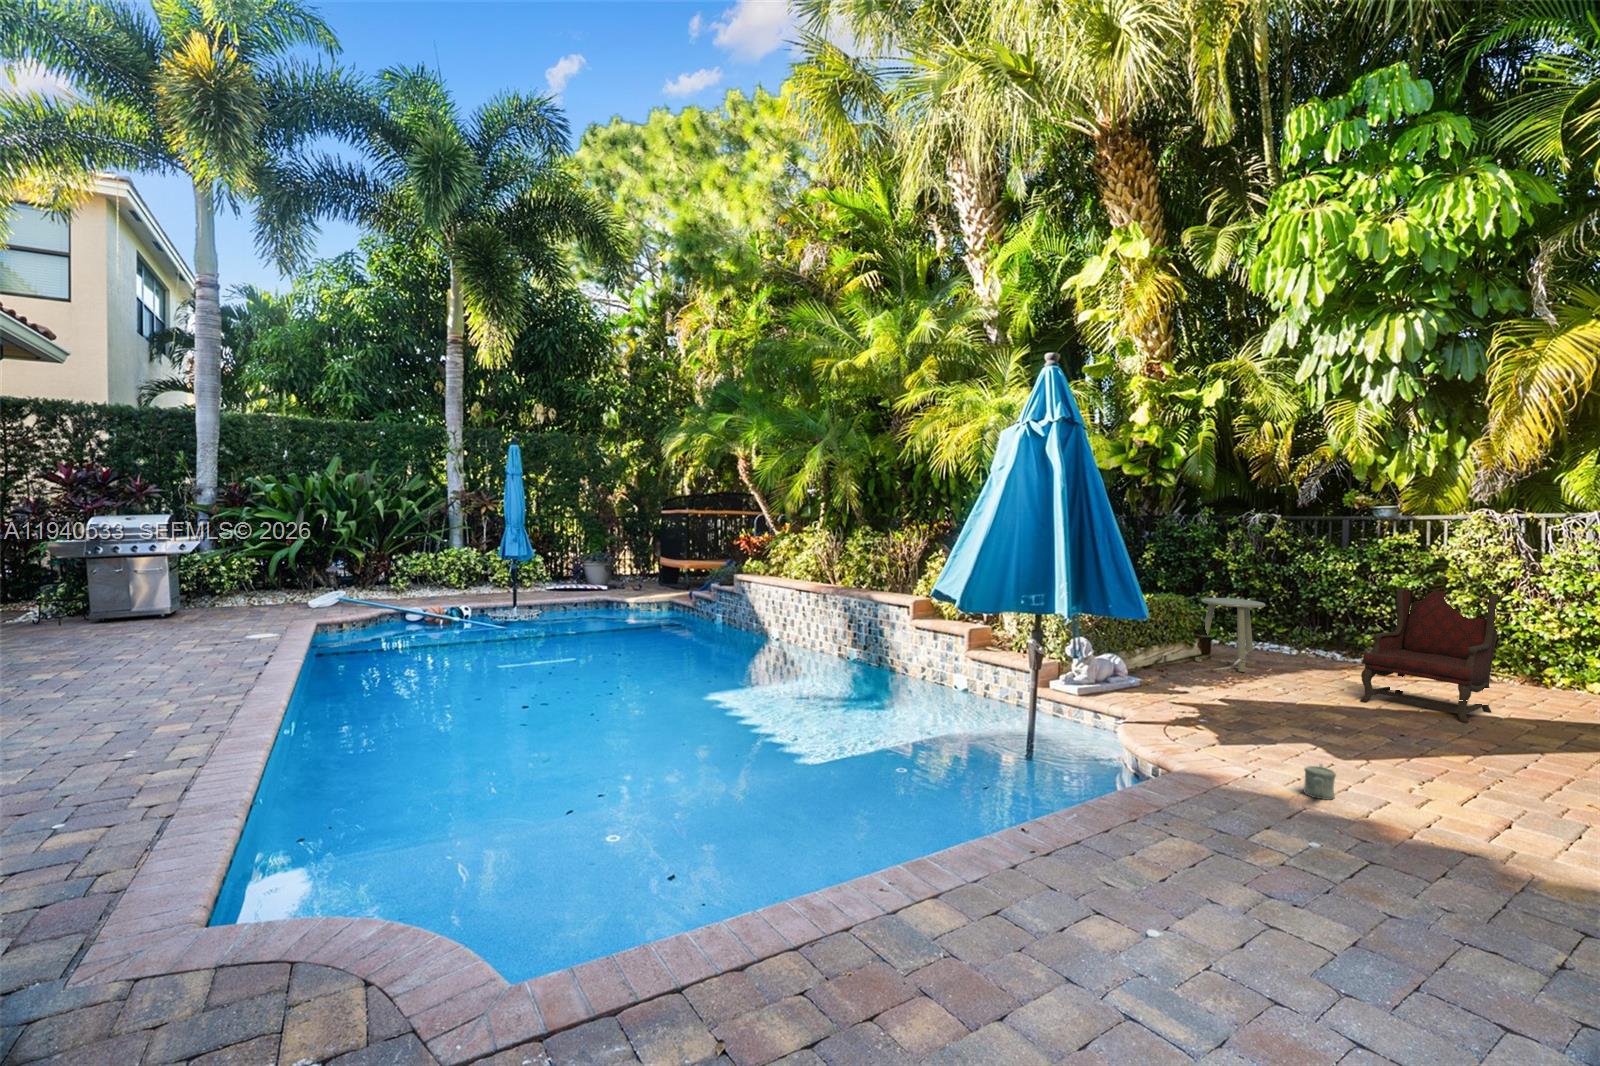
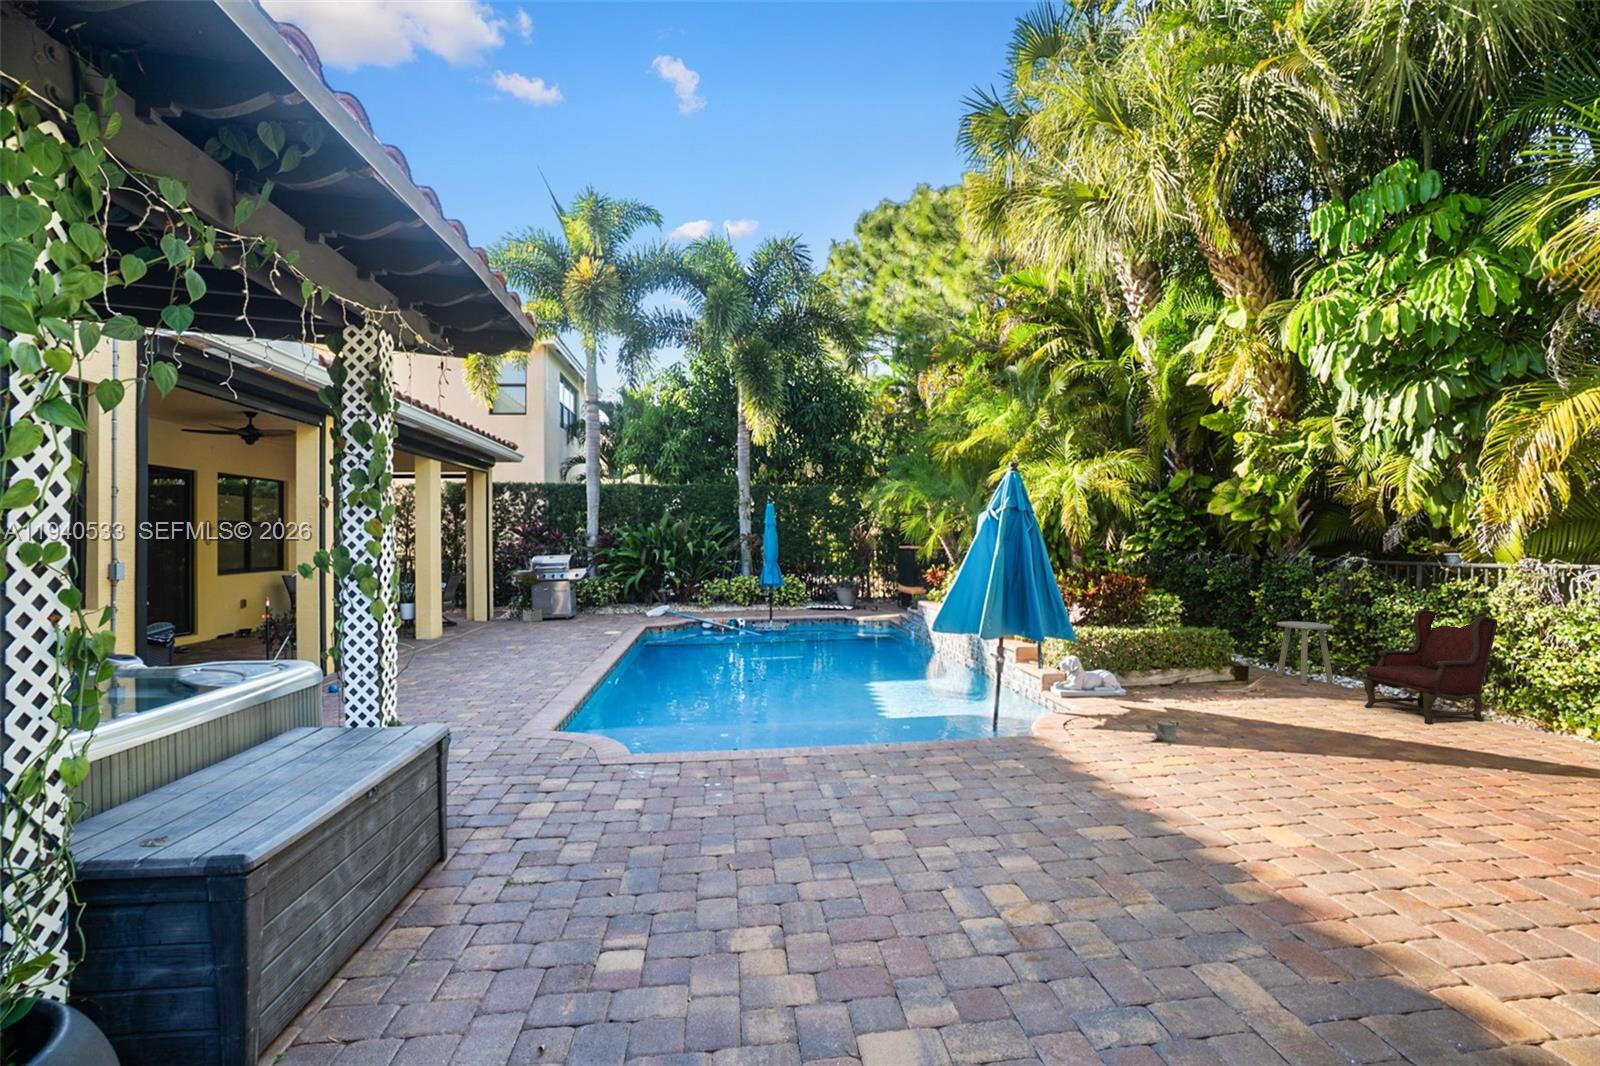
potted tree: none [64,544,111,626] -> present [521,573,542,622]

